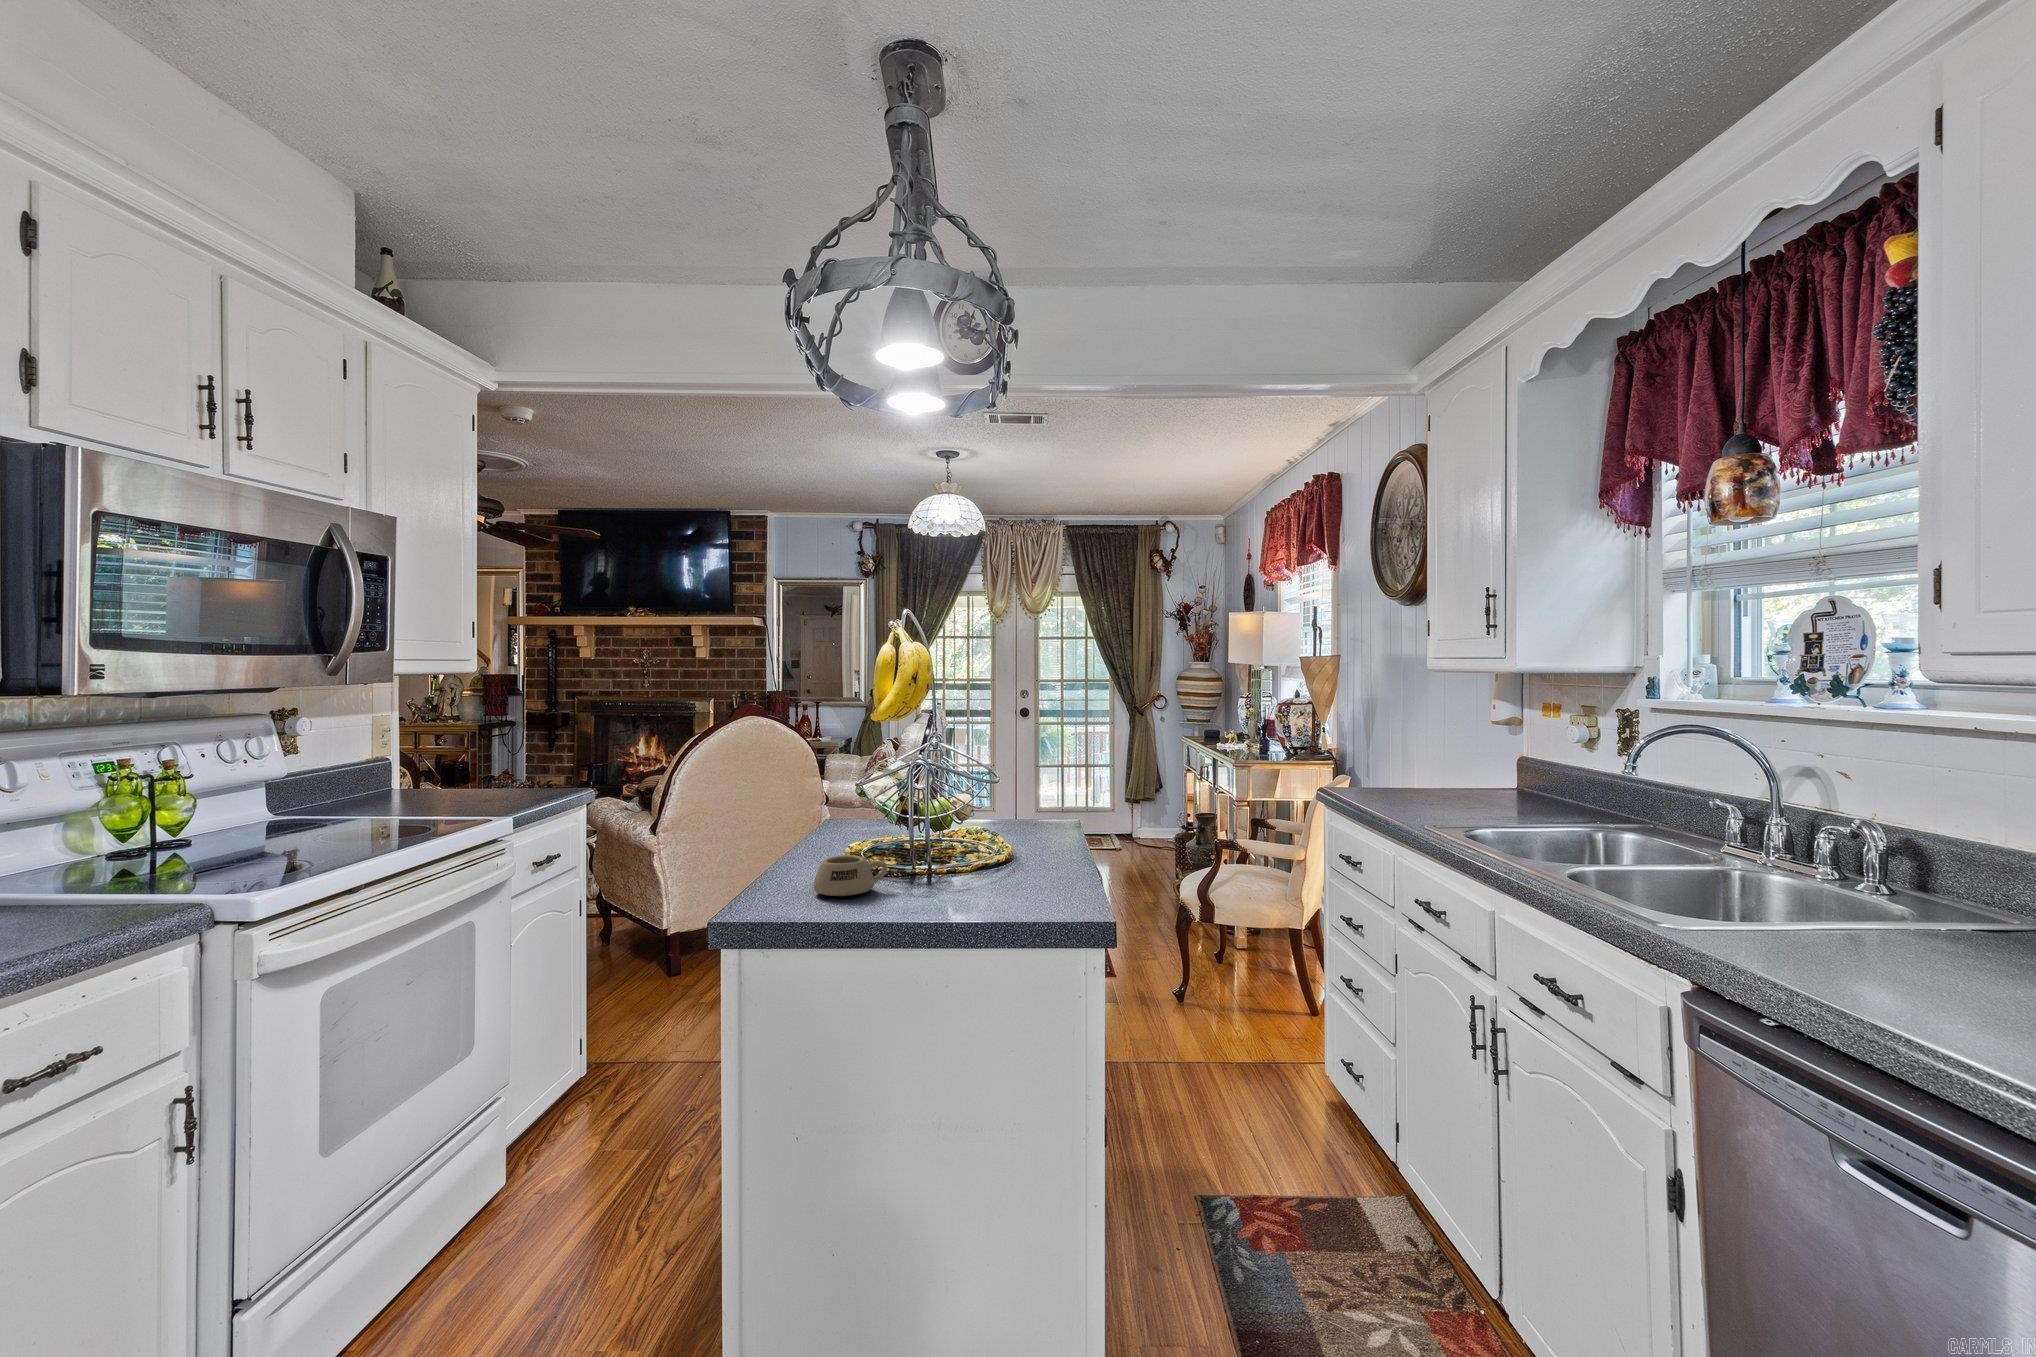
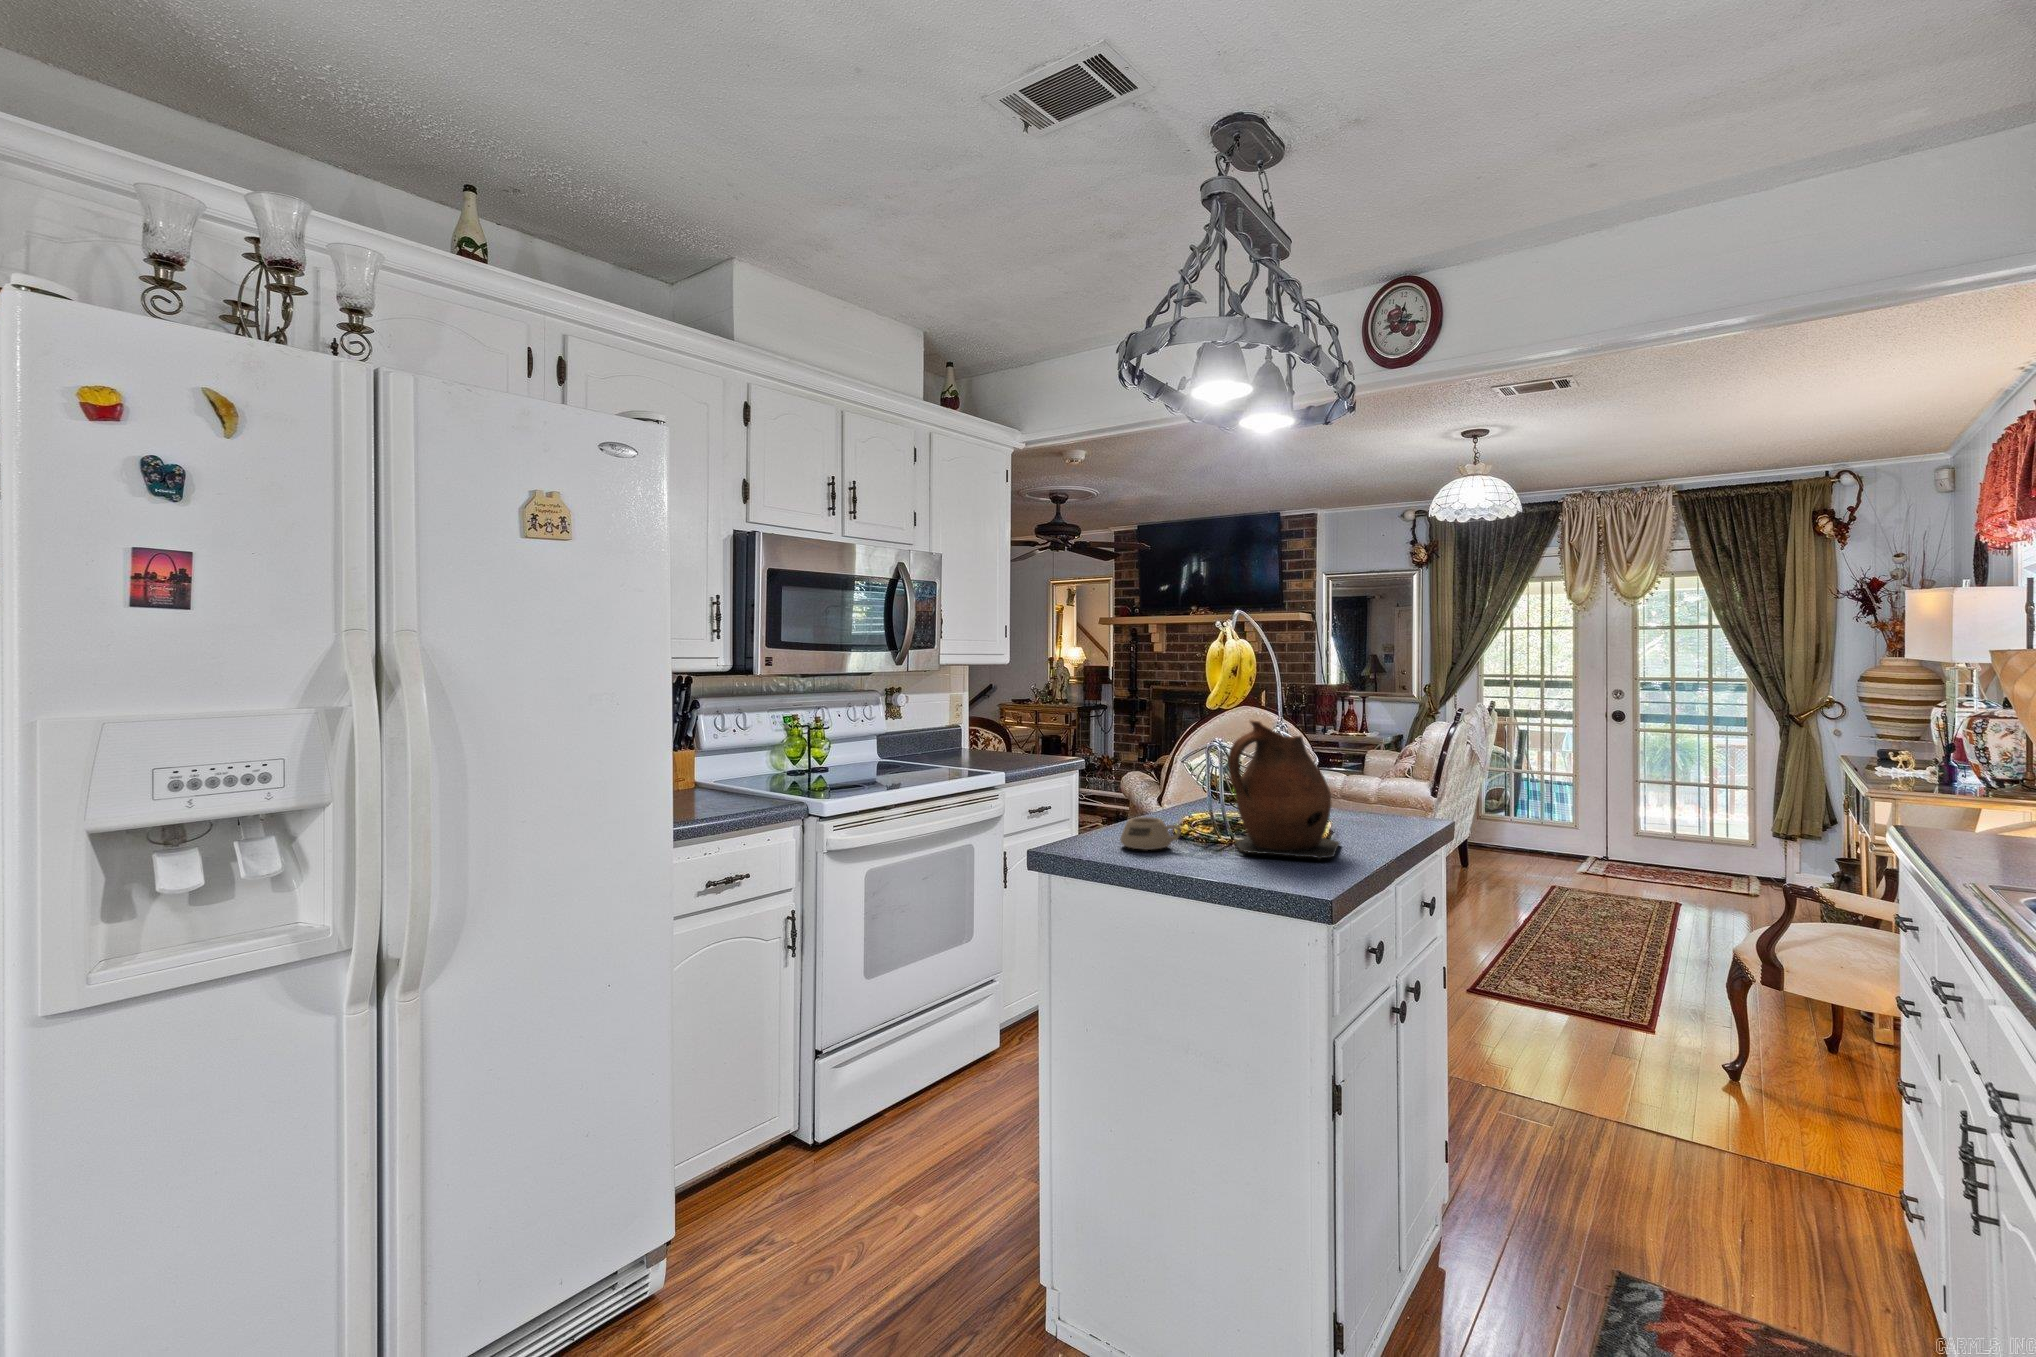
ceramic pitcher: none [926,734,1049,882] -> present [1228,720,1340,860]

